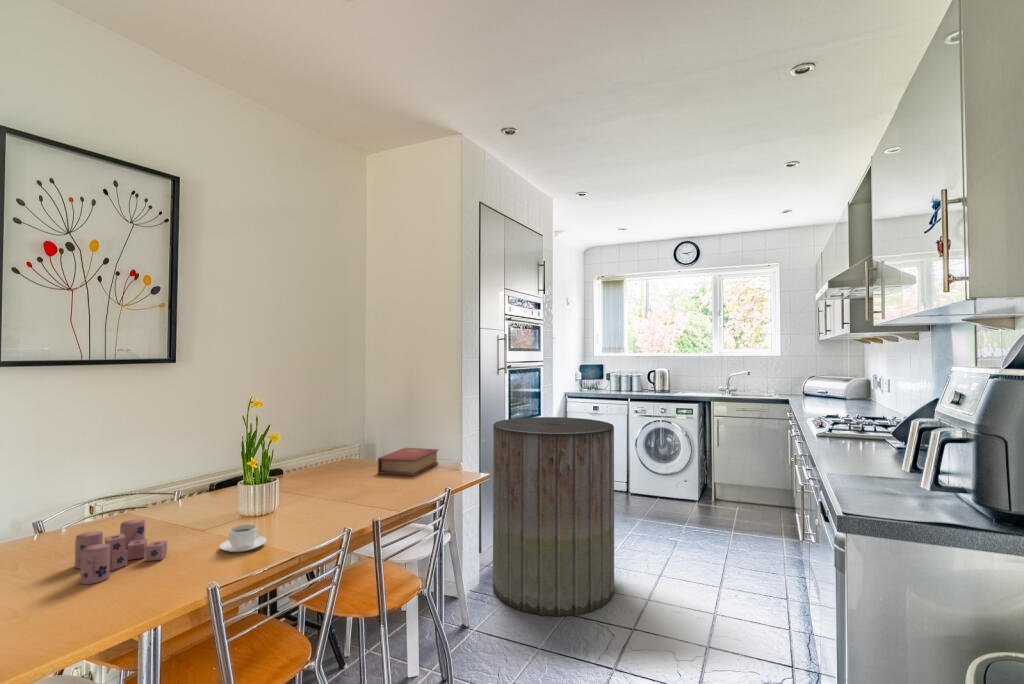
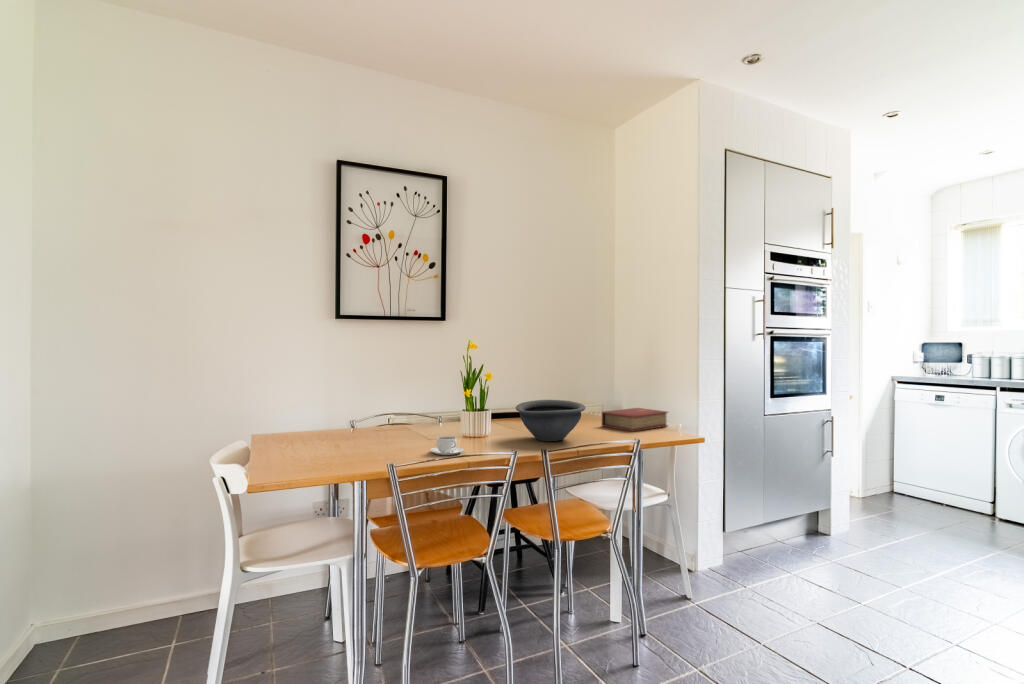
trash can: present [493,417,614,616] -> none [737,391,910,633]
bowl: none [305,454,385,505] -> present [516,400,585,441]
candle: present [75,519,167,584] -> none [344,422,401,454]

